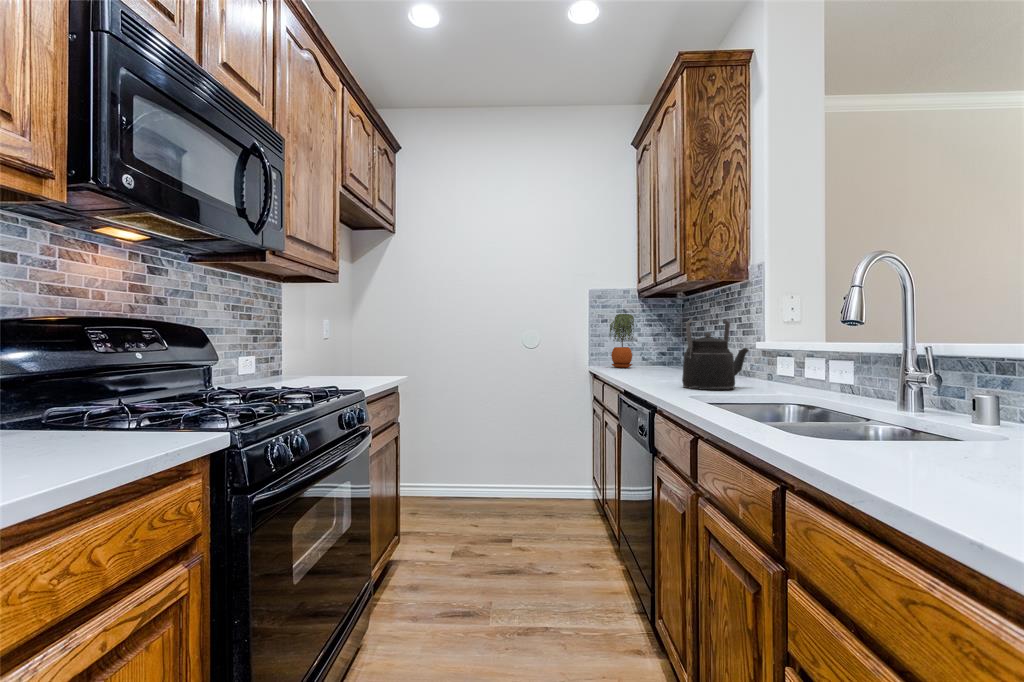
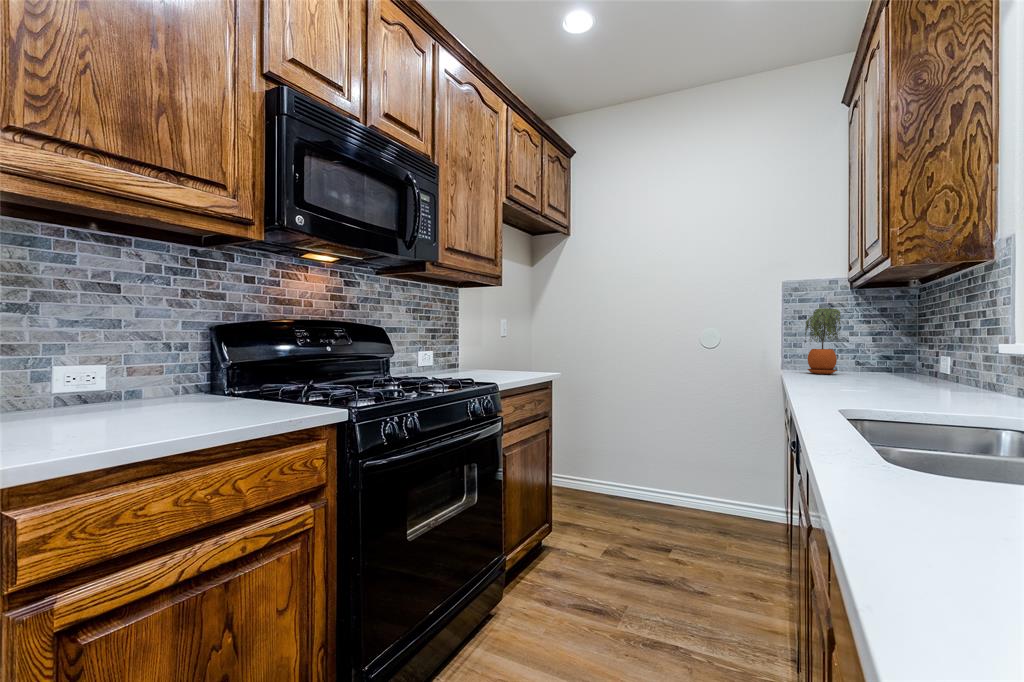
kettle: present [682,320,749,390] -> none [860,316,969,406]

